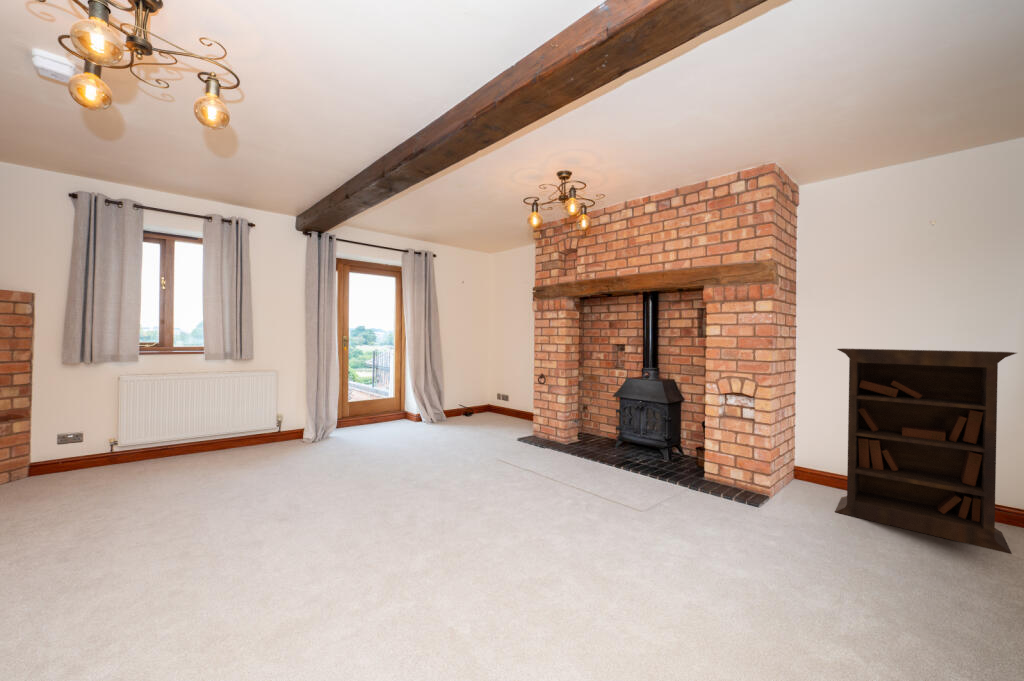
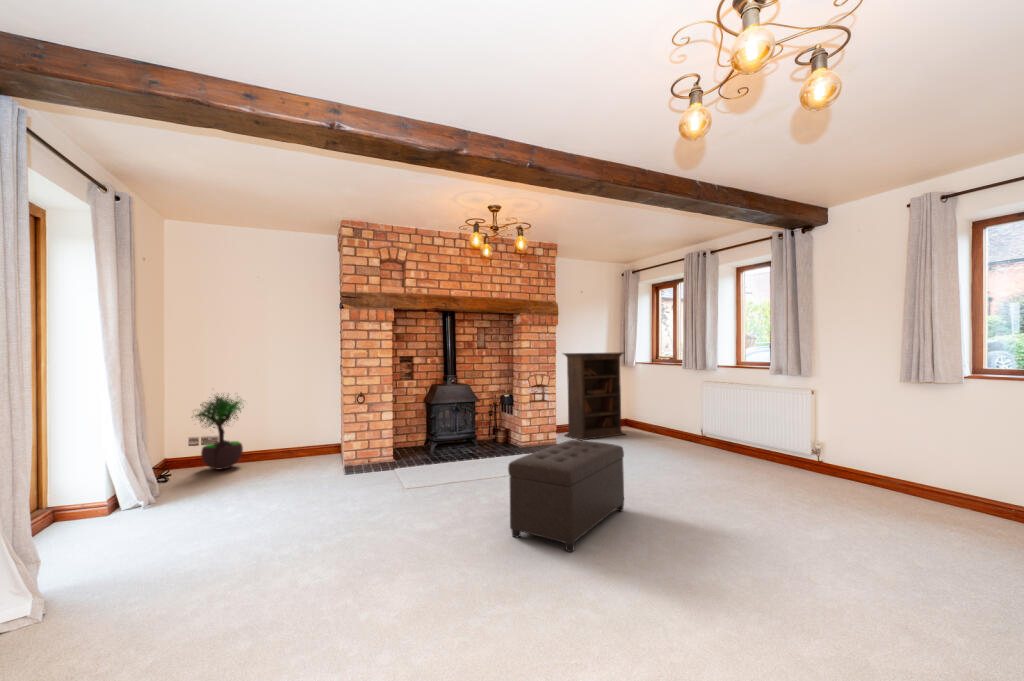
potted tree: none [481,361,517,417] -> present [192,396,244,469]
ottoman: none [341,443,502,562] -> present [508,440,624,552]

